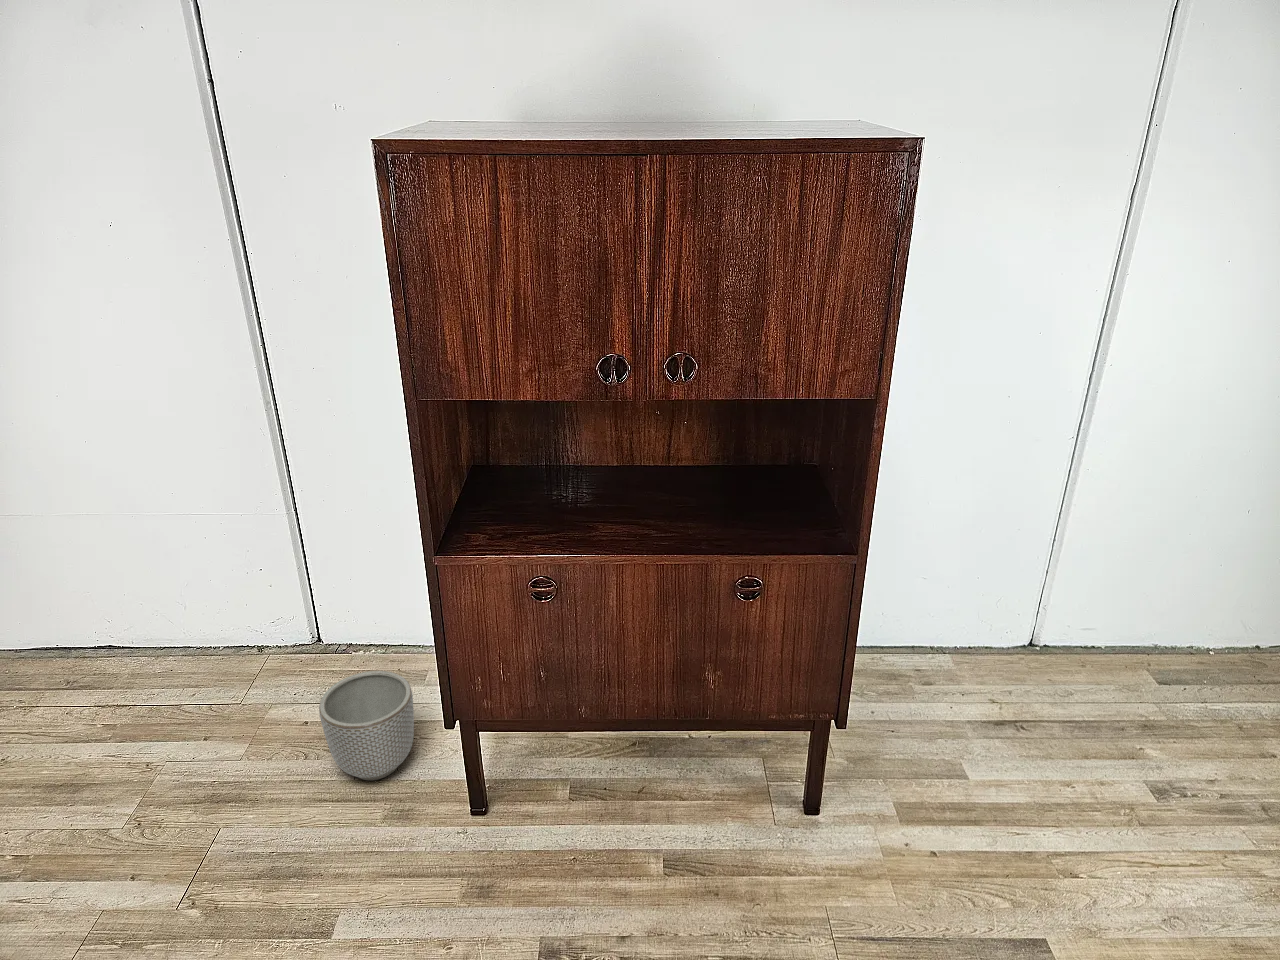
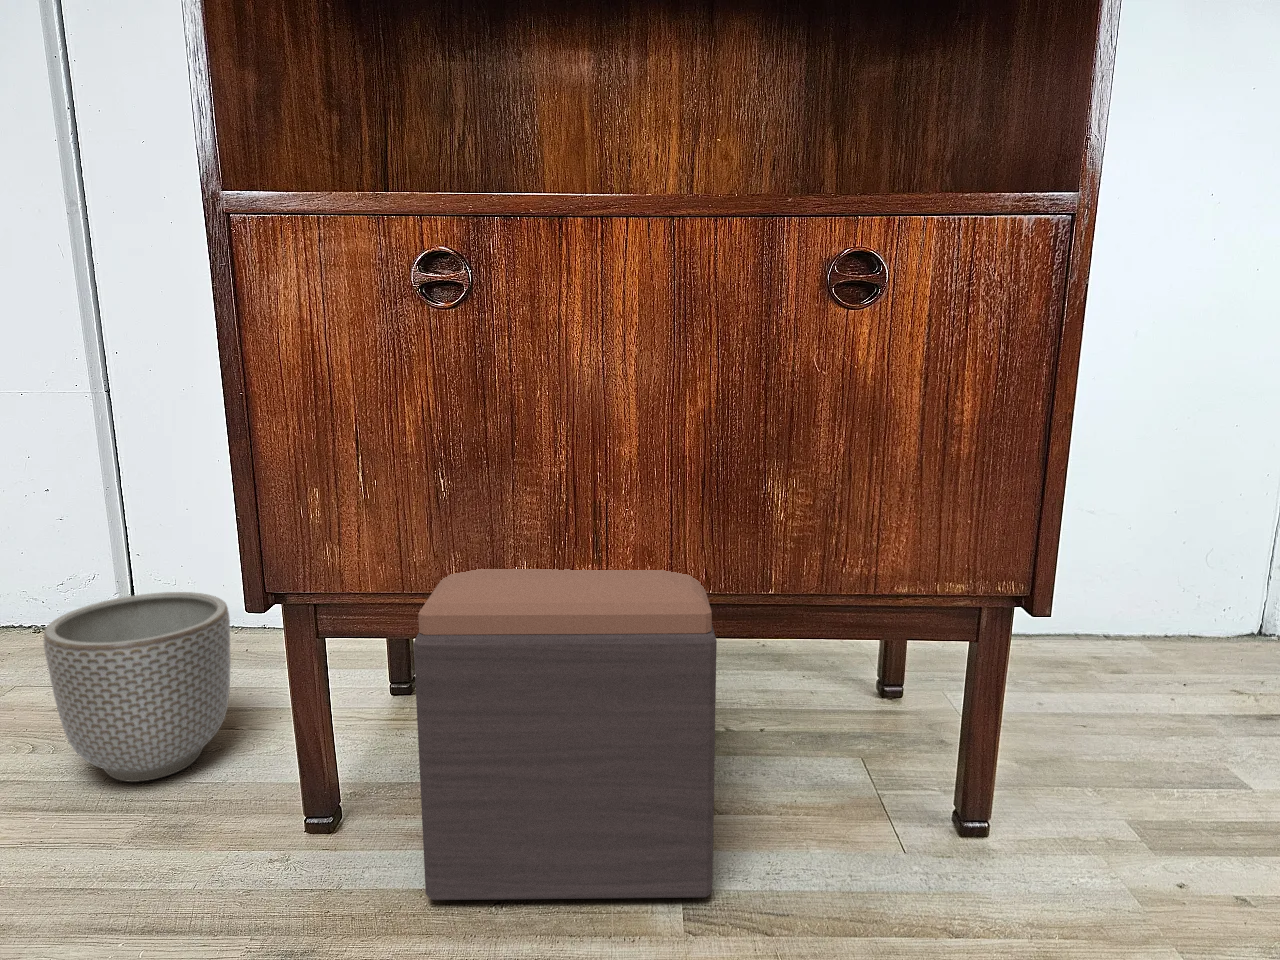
footstool: none [533,656,680,858] -> present [414,569,717,900]

